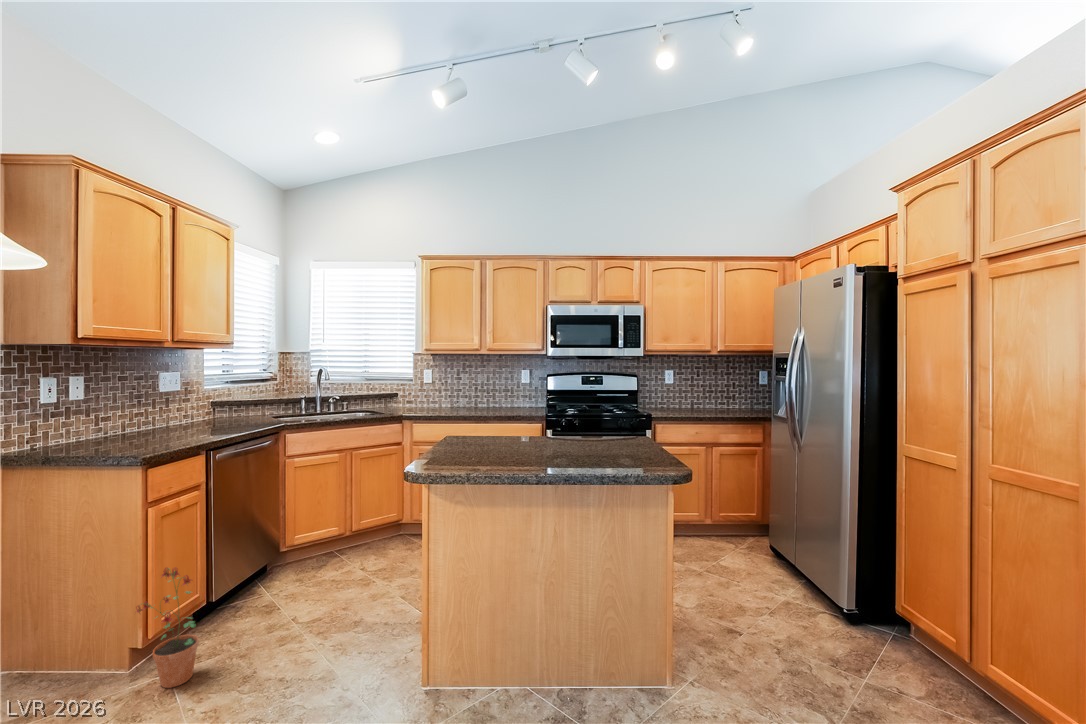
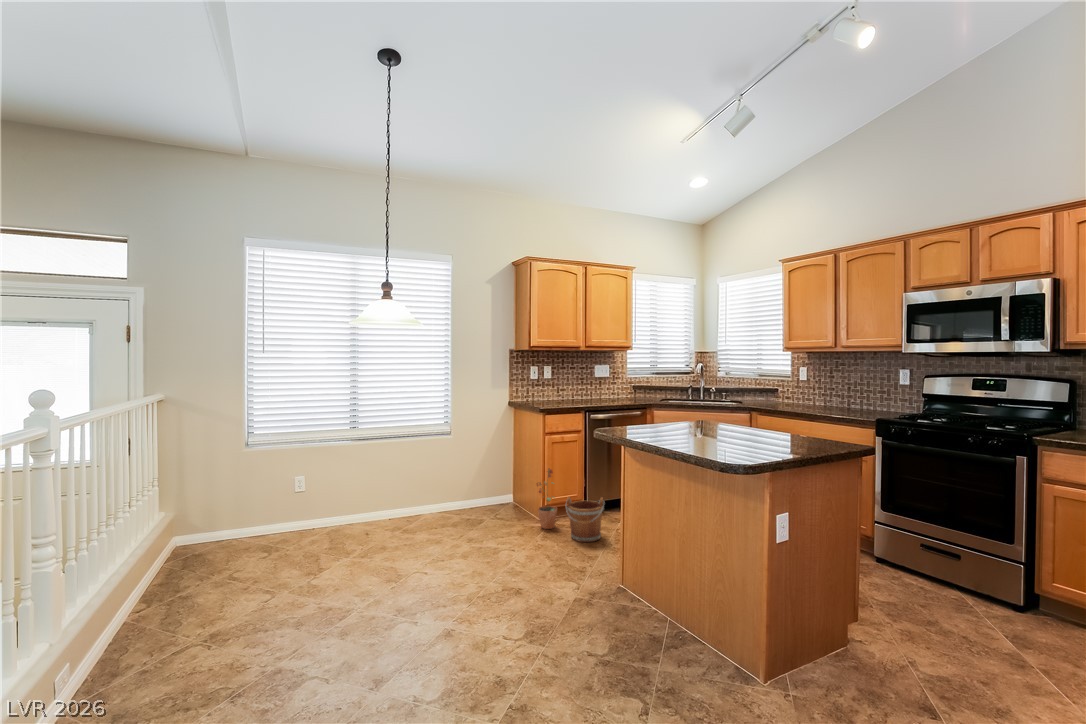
bucket: none [241,579,313,672] -> present [566,497,604,542]

